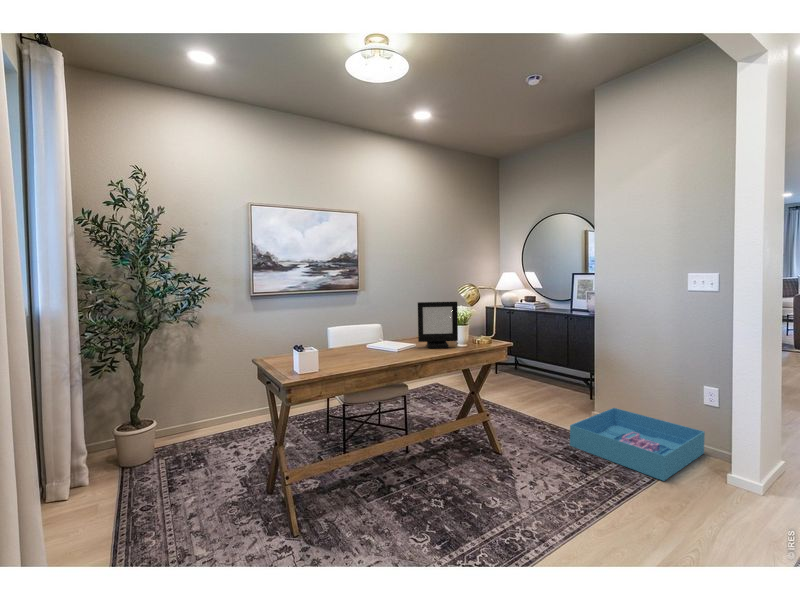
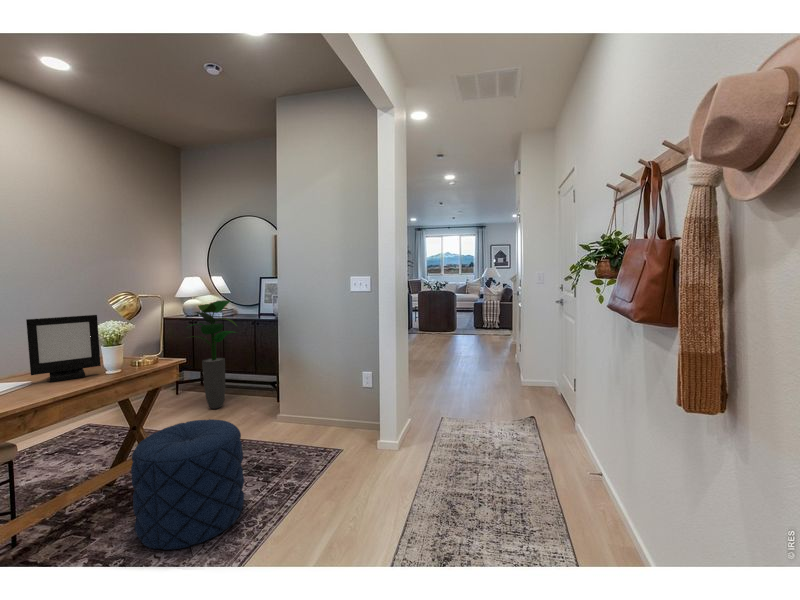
potted plant: none [506,294,553,393] -> present [188,300,237,409]
pouf: none [477,398,566,505] -> present [131,419,244,550]
storage bin: present [570,408,705,481] -> none [253,407,366,466]

